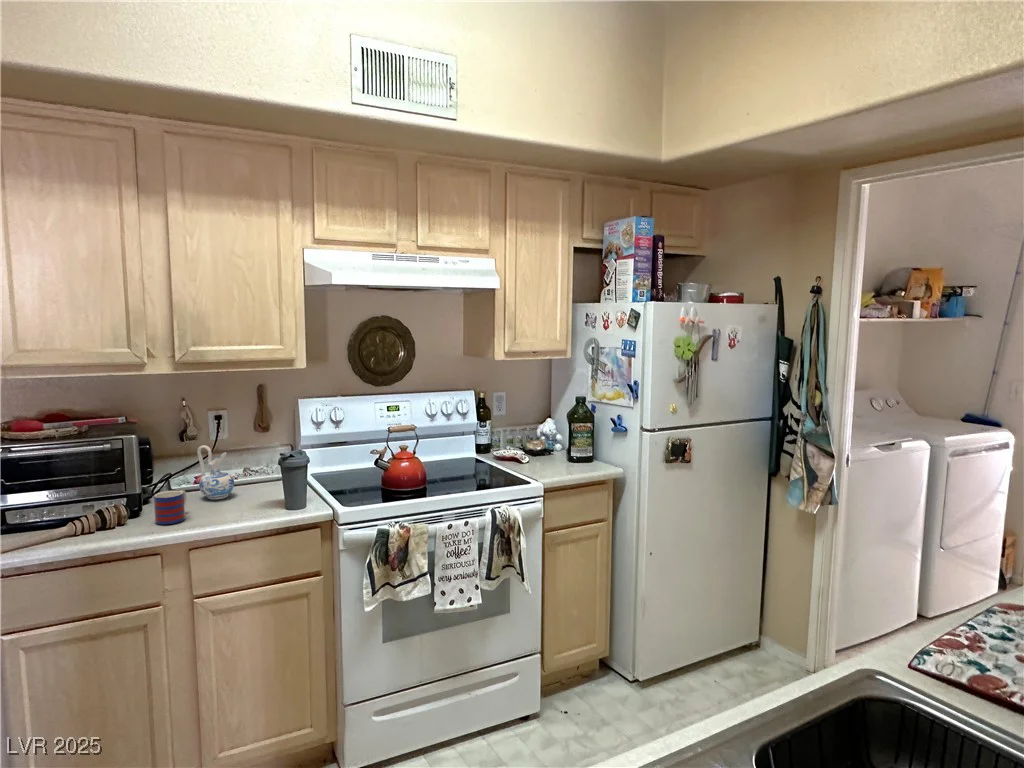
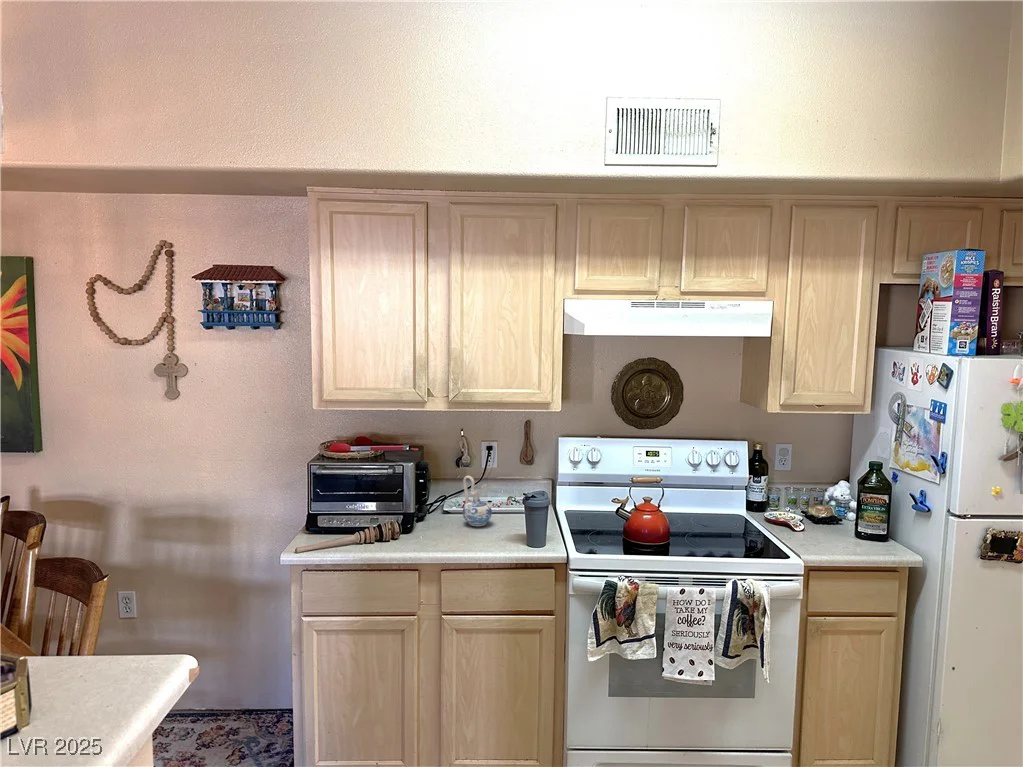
mug: present [154,490,187,525] -> none [422,515,449,544]

